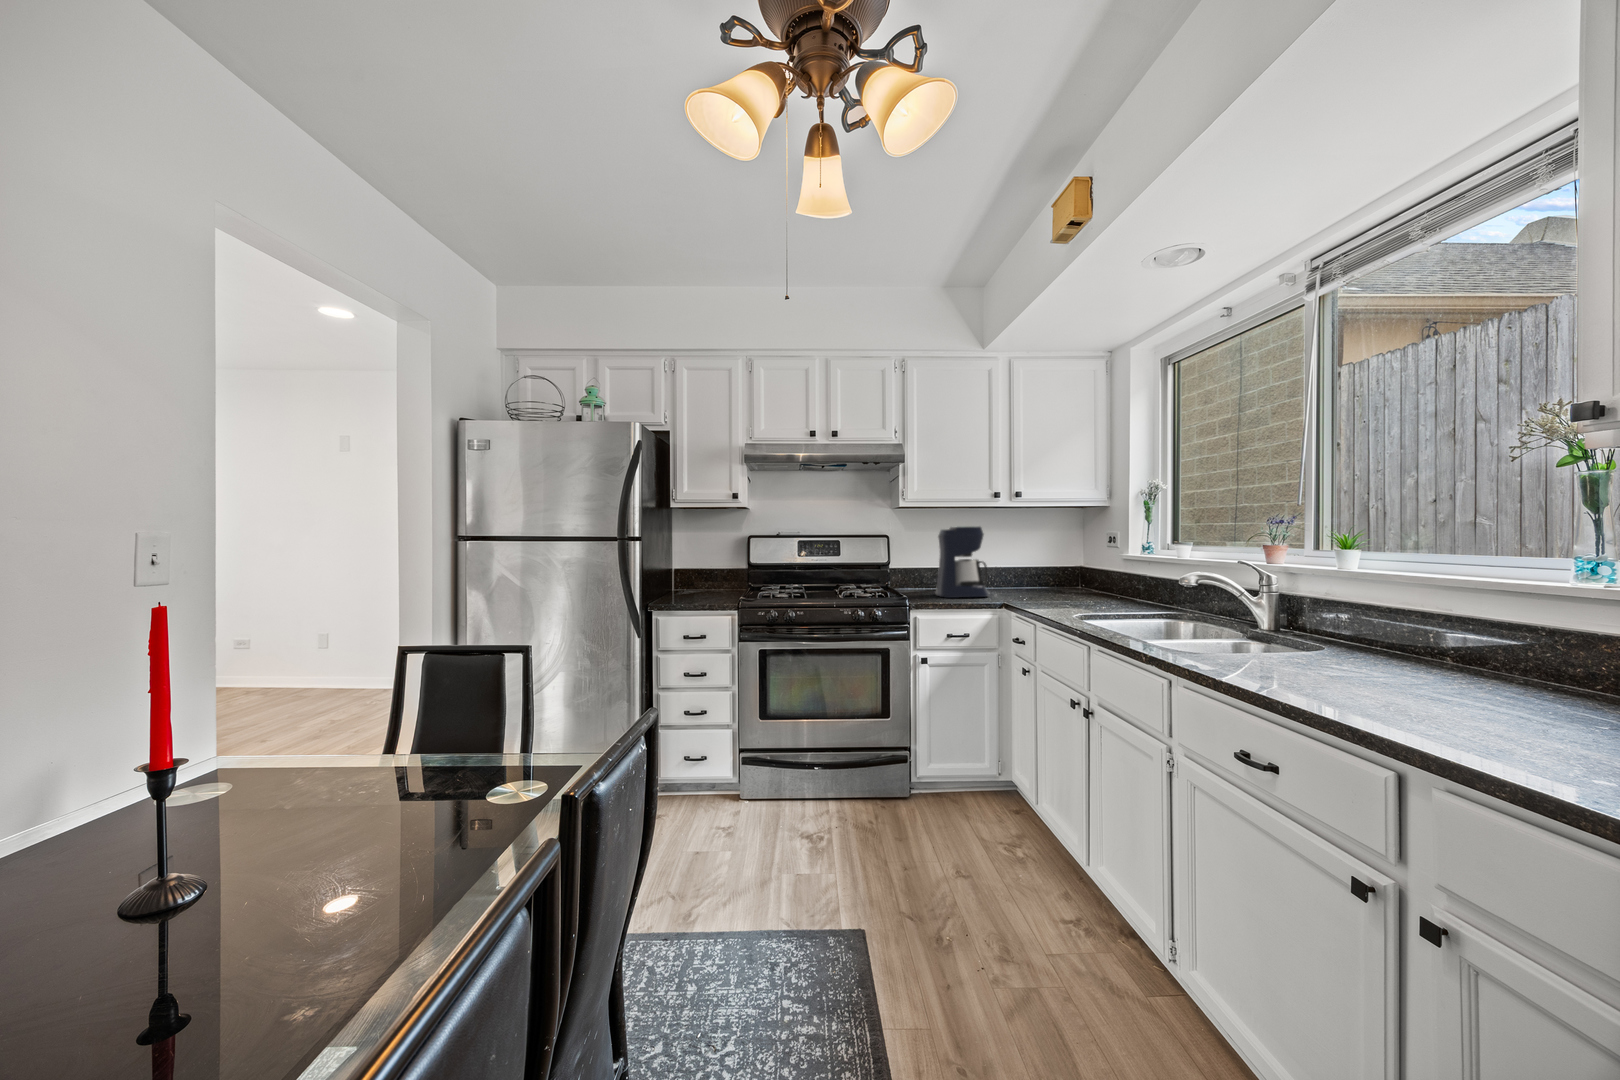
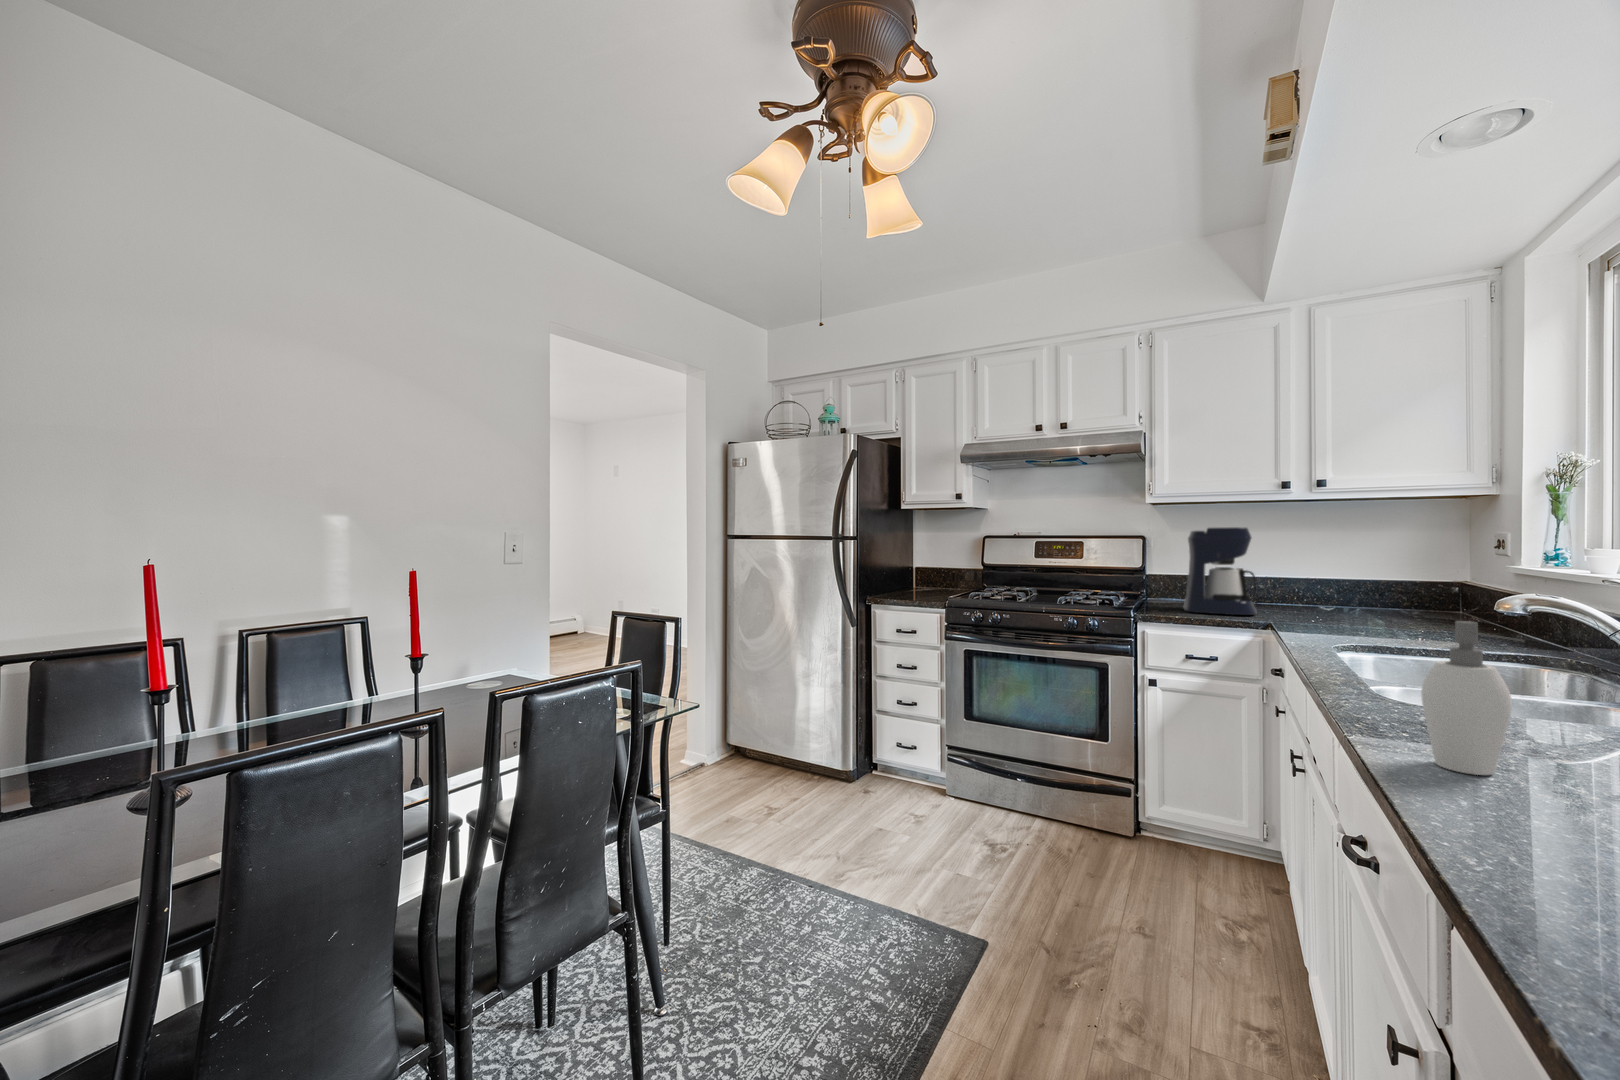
soap dispenser: none [1285,586,1361,693] -> present [1421,621,1524,775]

